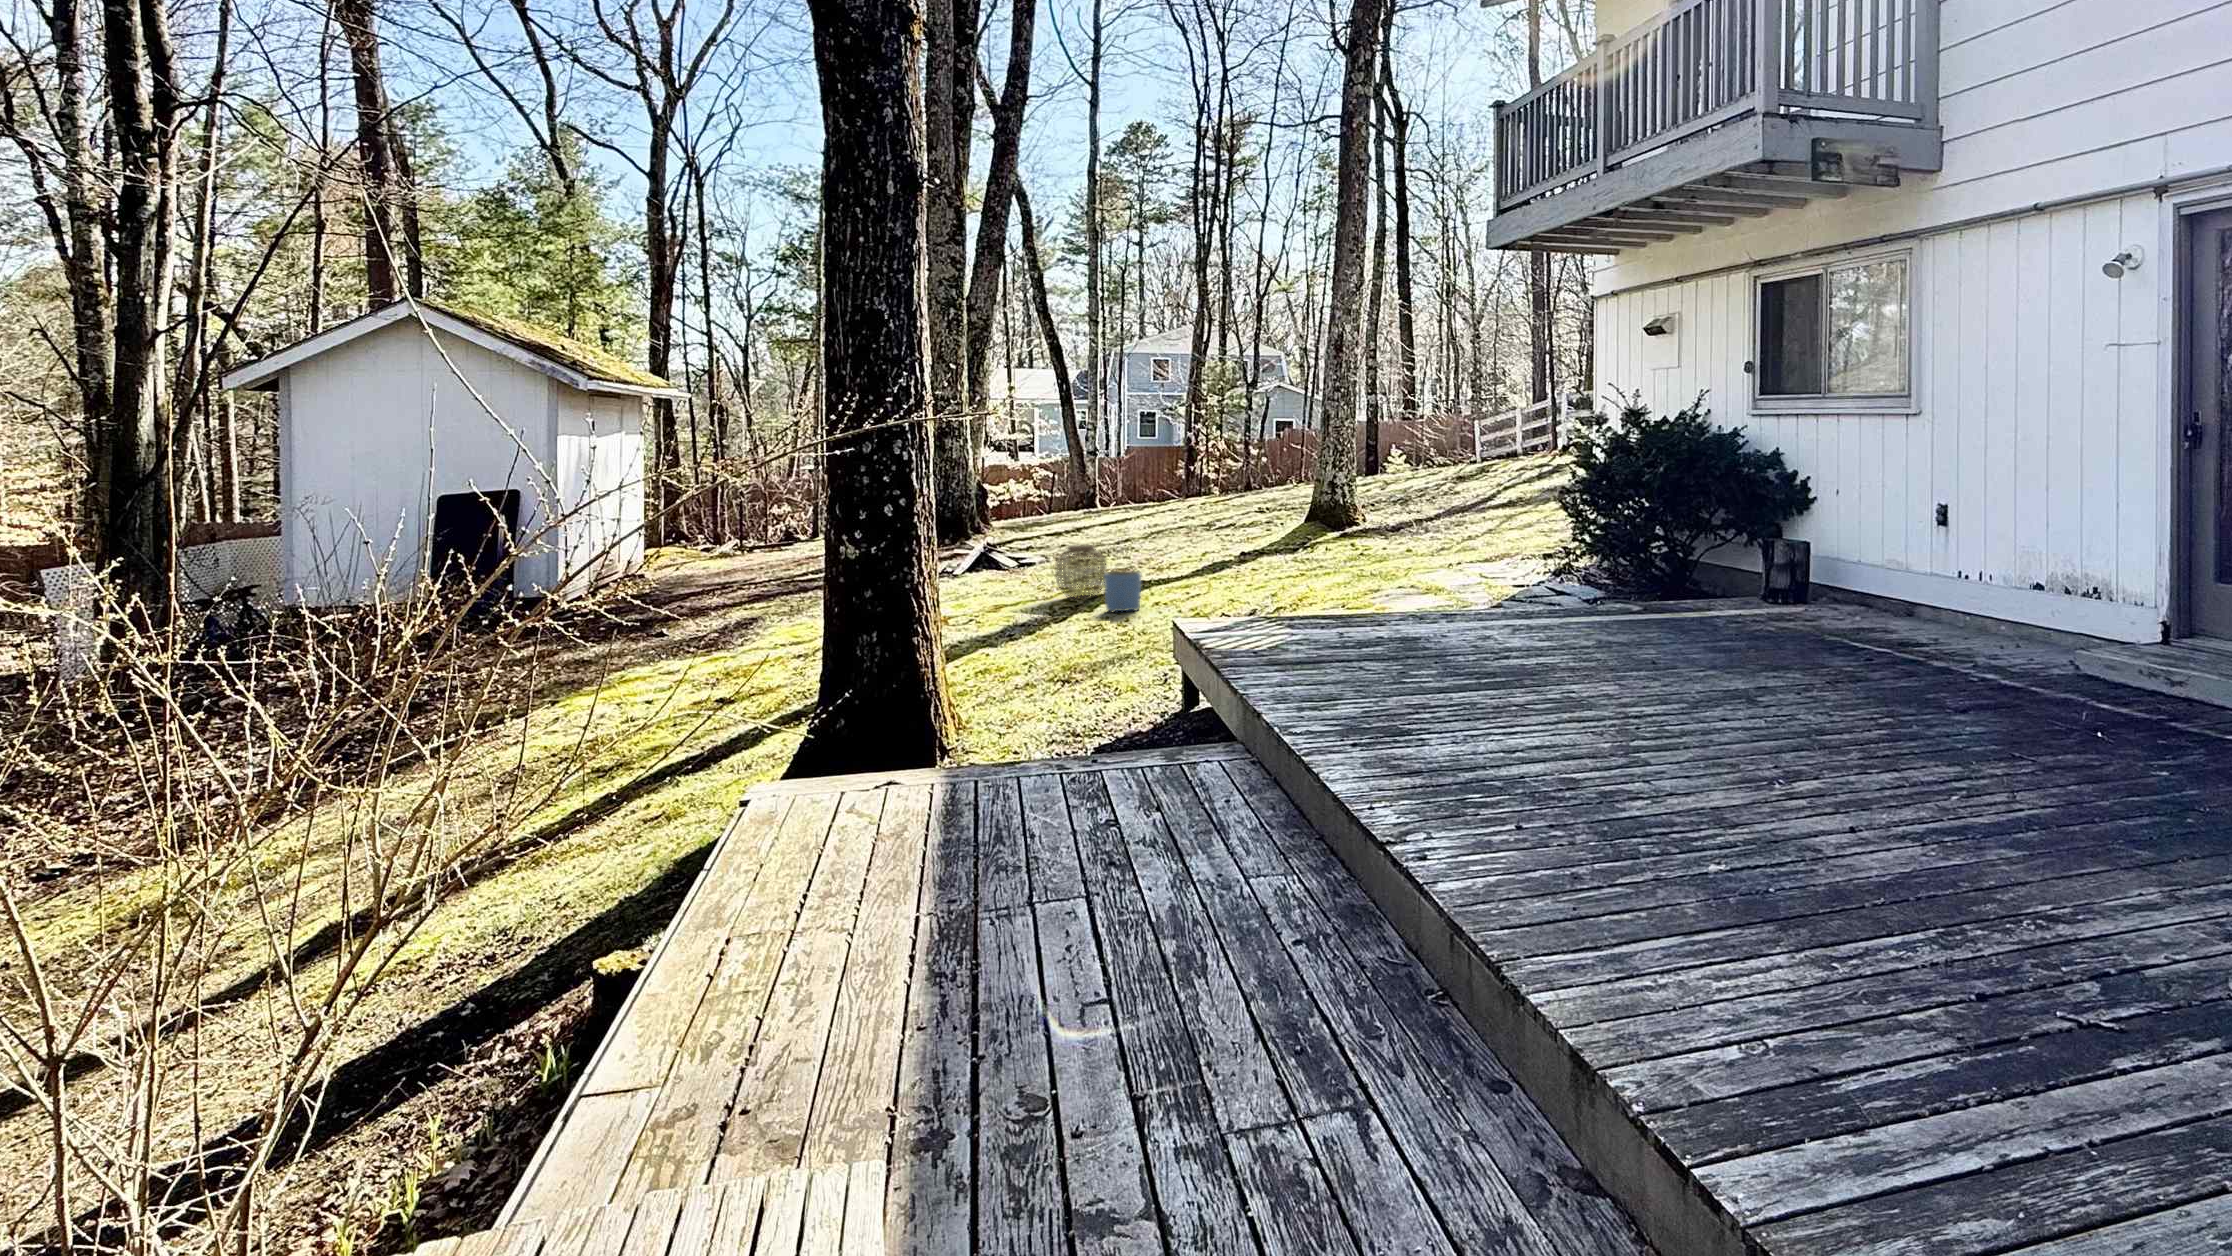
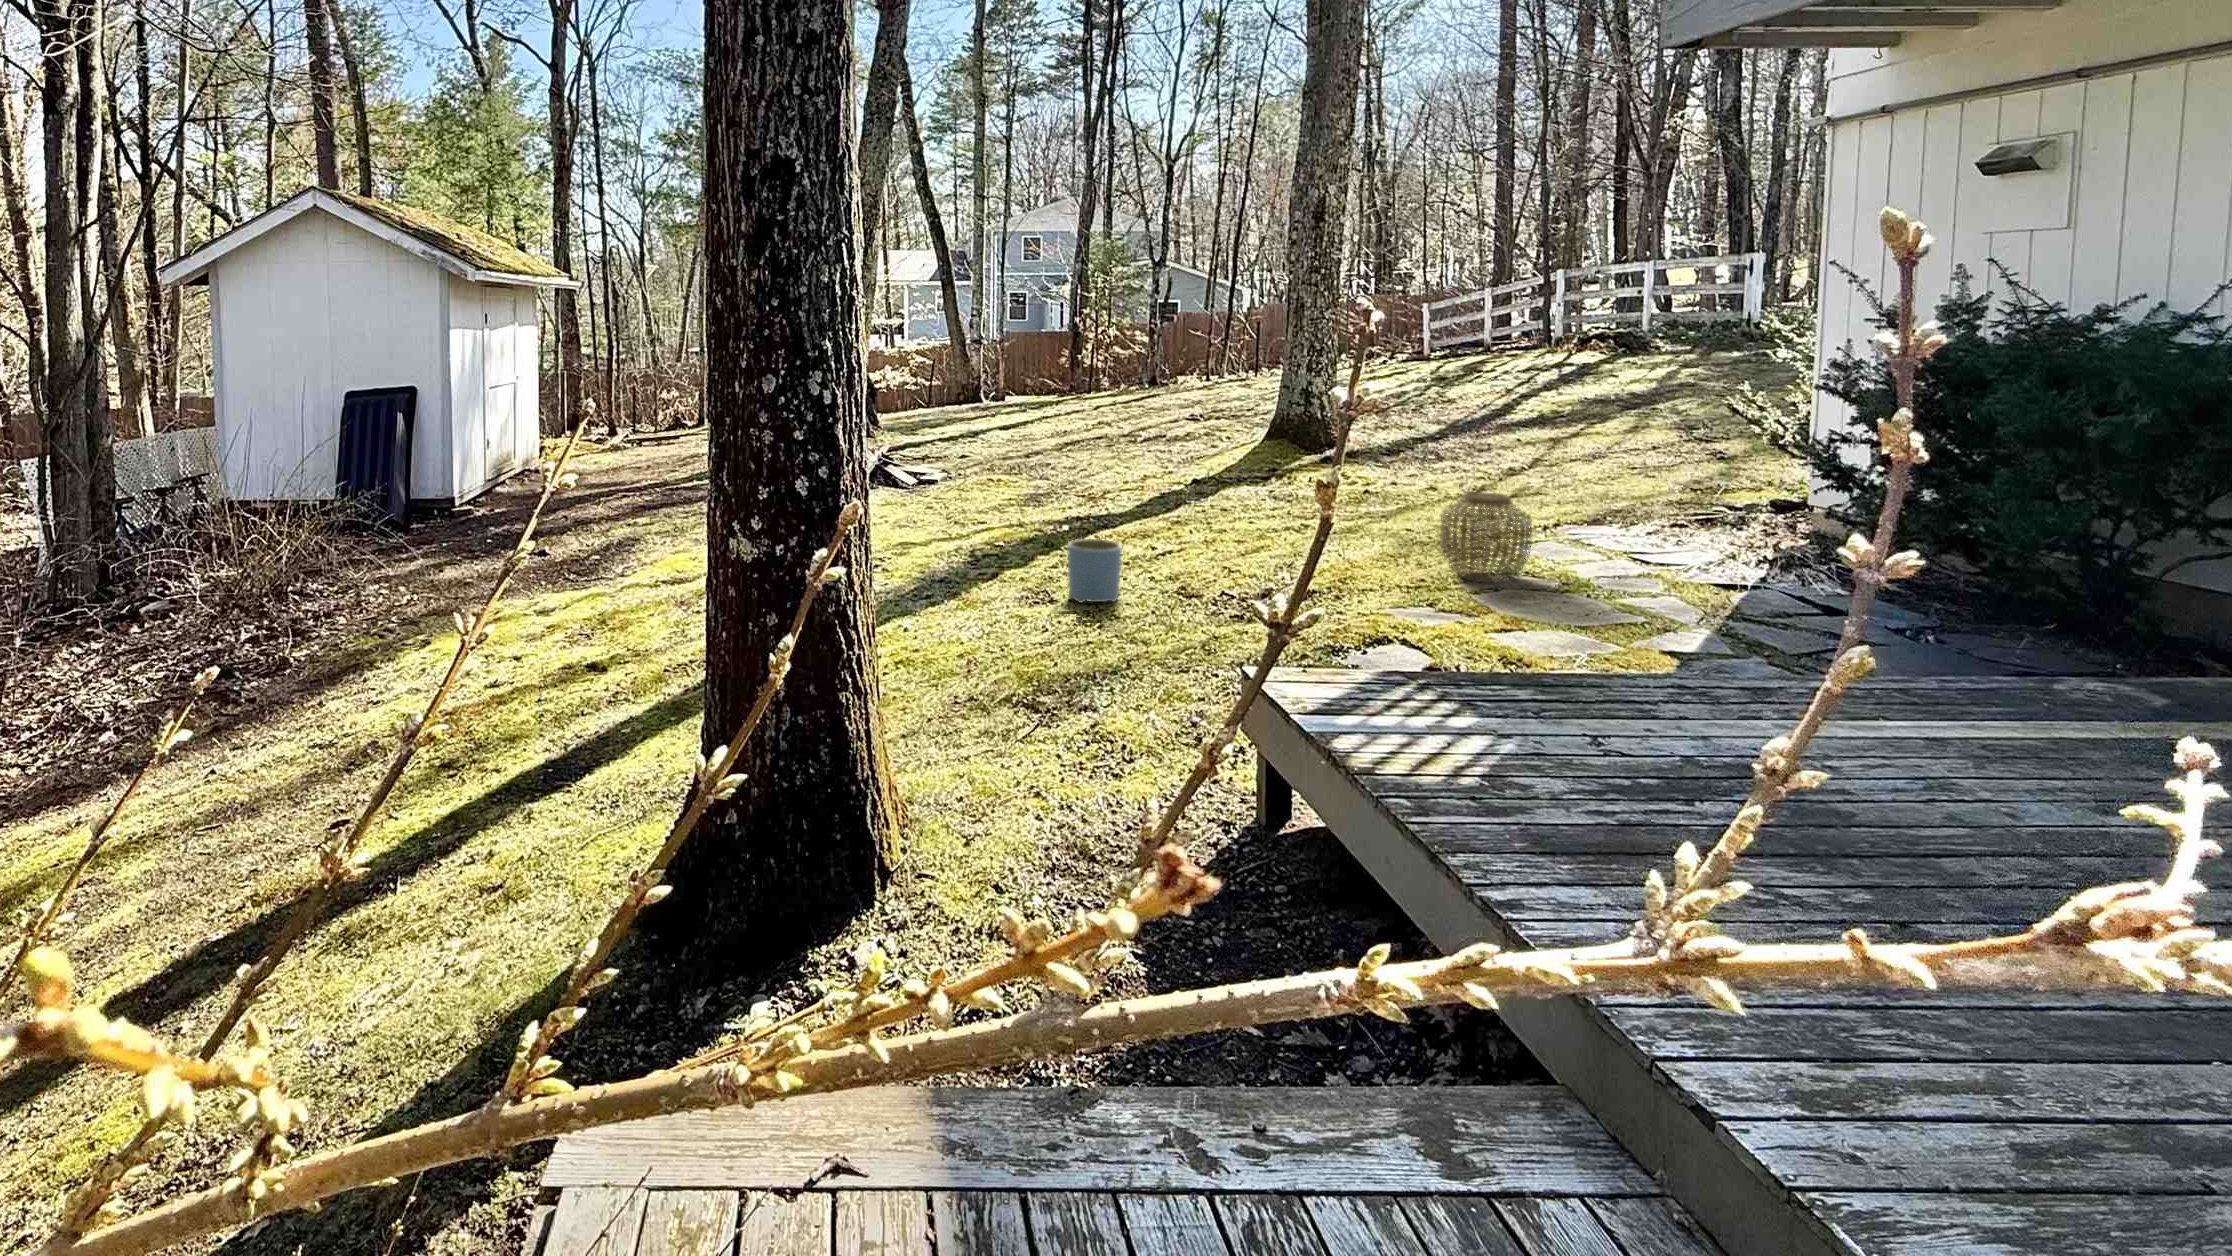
woven basket: present [1056,545,1106,599] -> present [1440,492,1532,582]

